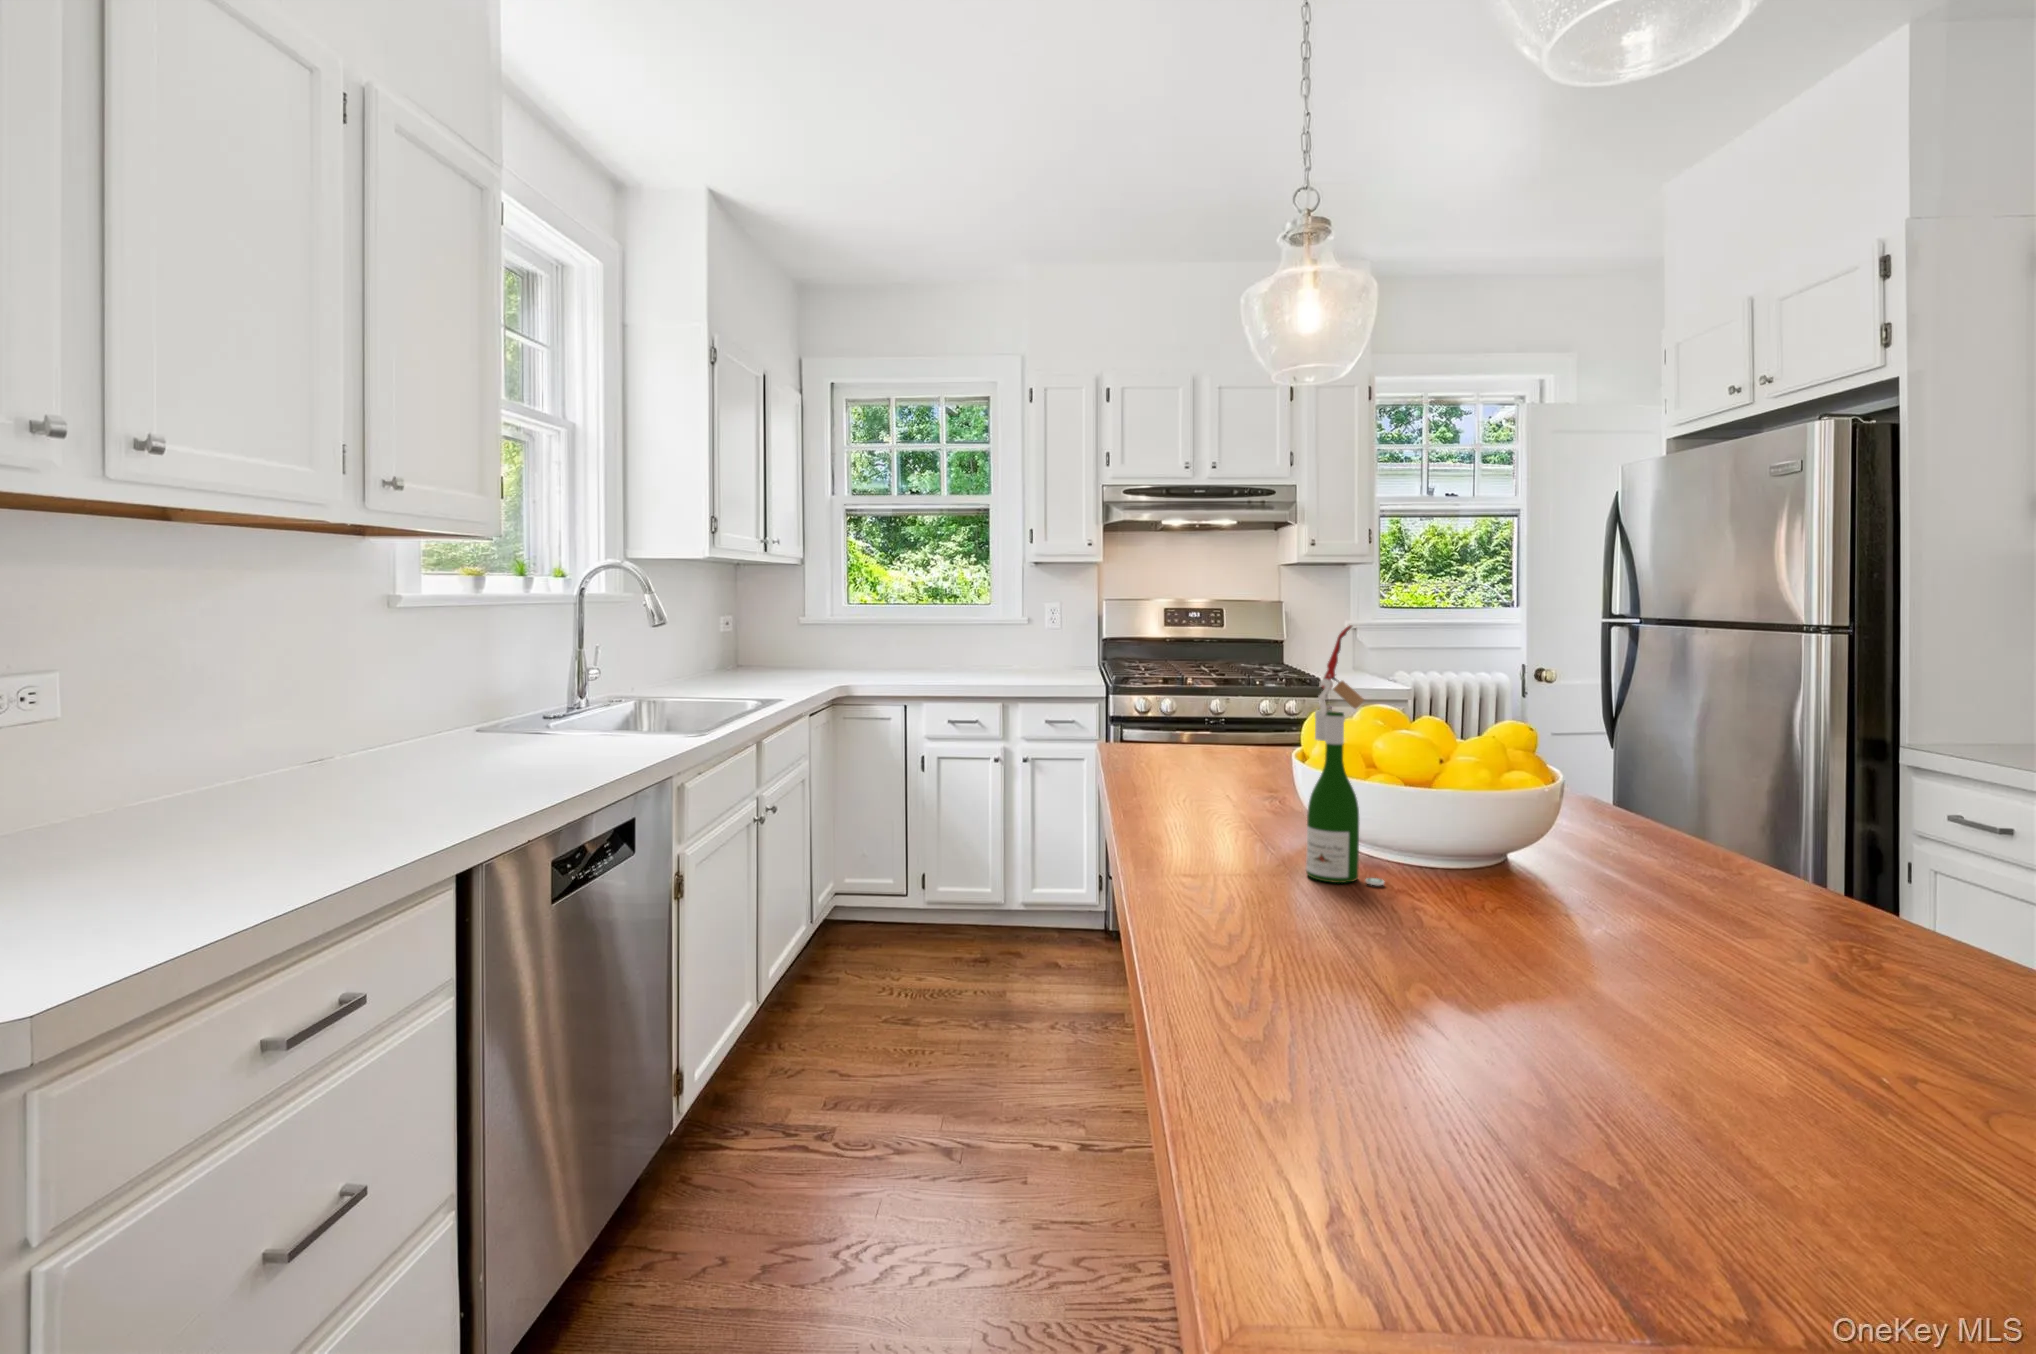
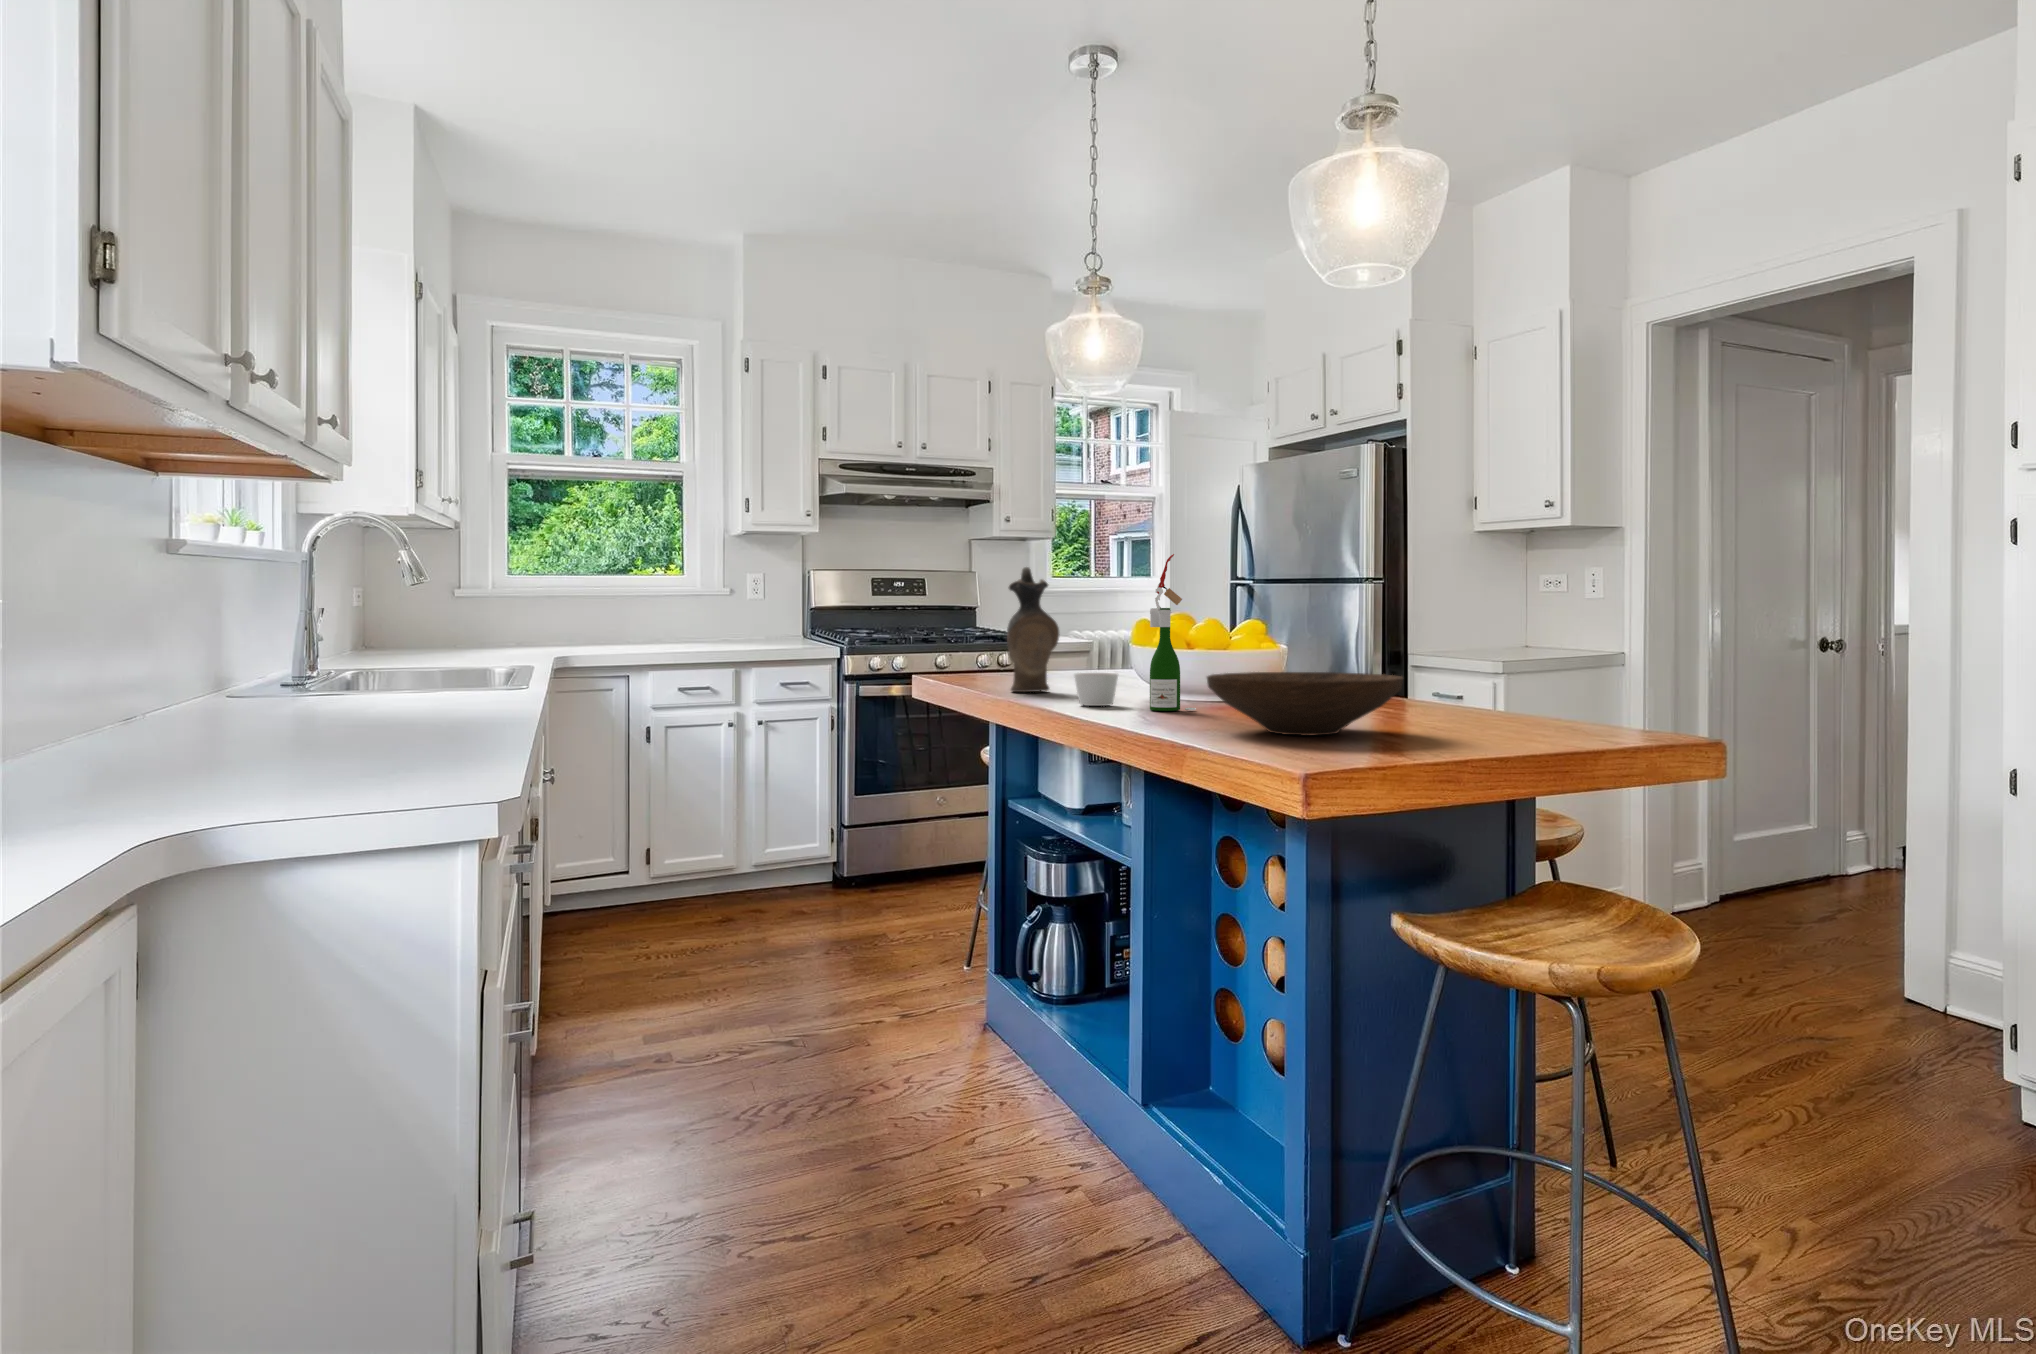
ceramic pitcher: none [1176,622,1247,791] -> present [1007,567,1060,692]
candle: none [1210,792,1278,850] -> present [1074,673,1118,706]
wooden bowl: none [1302,870,1786,1079] -> present [1207,672,1403,736]

